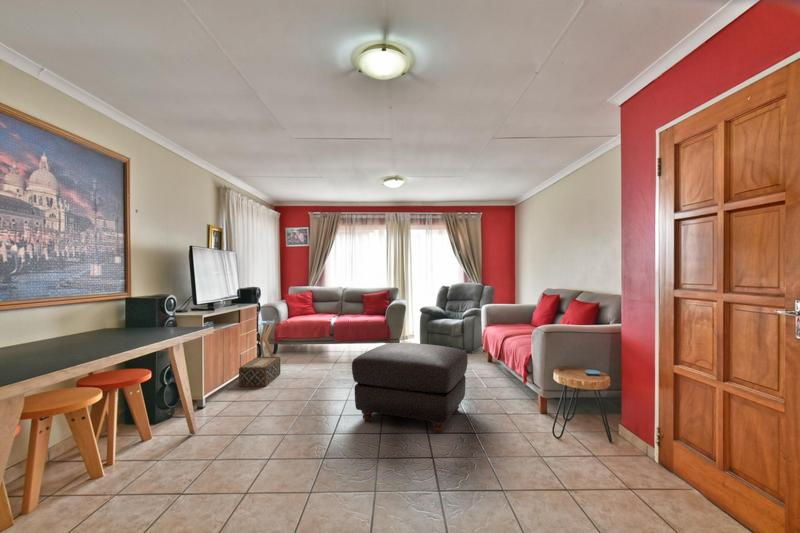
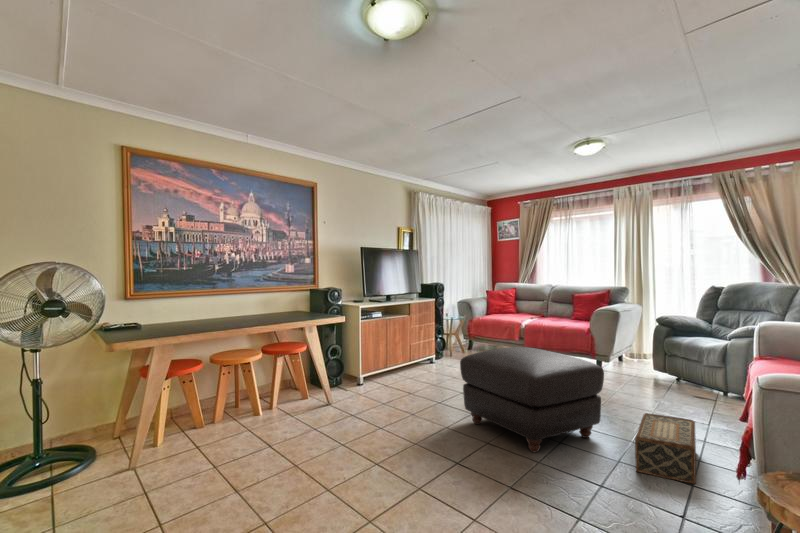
woven basket: present [239,357,280,387] -> present [635,413,696,484]

